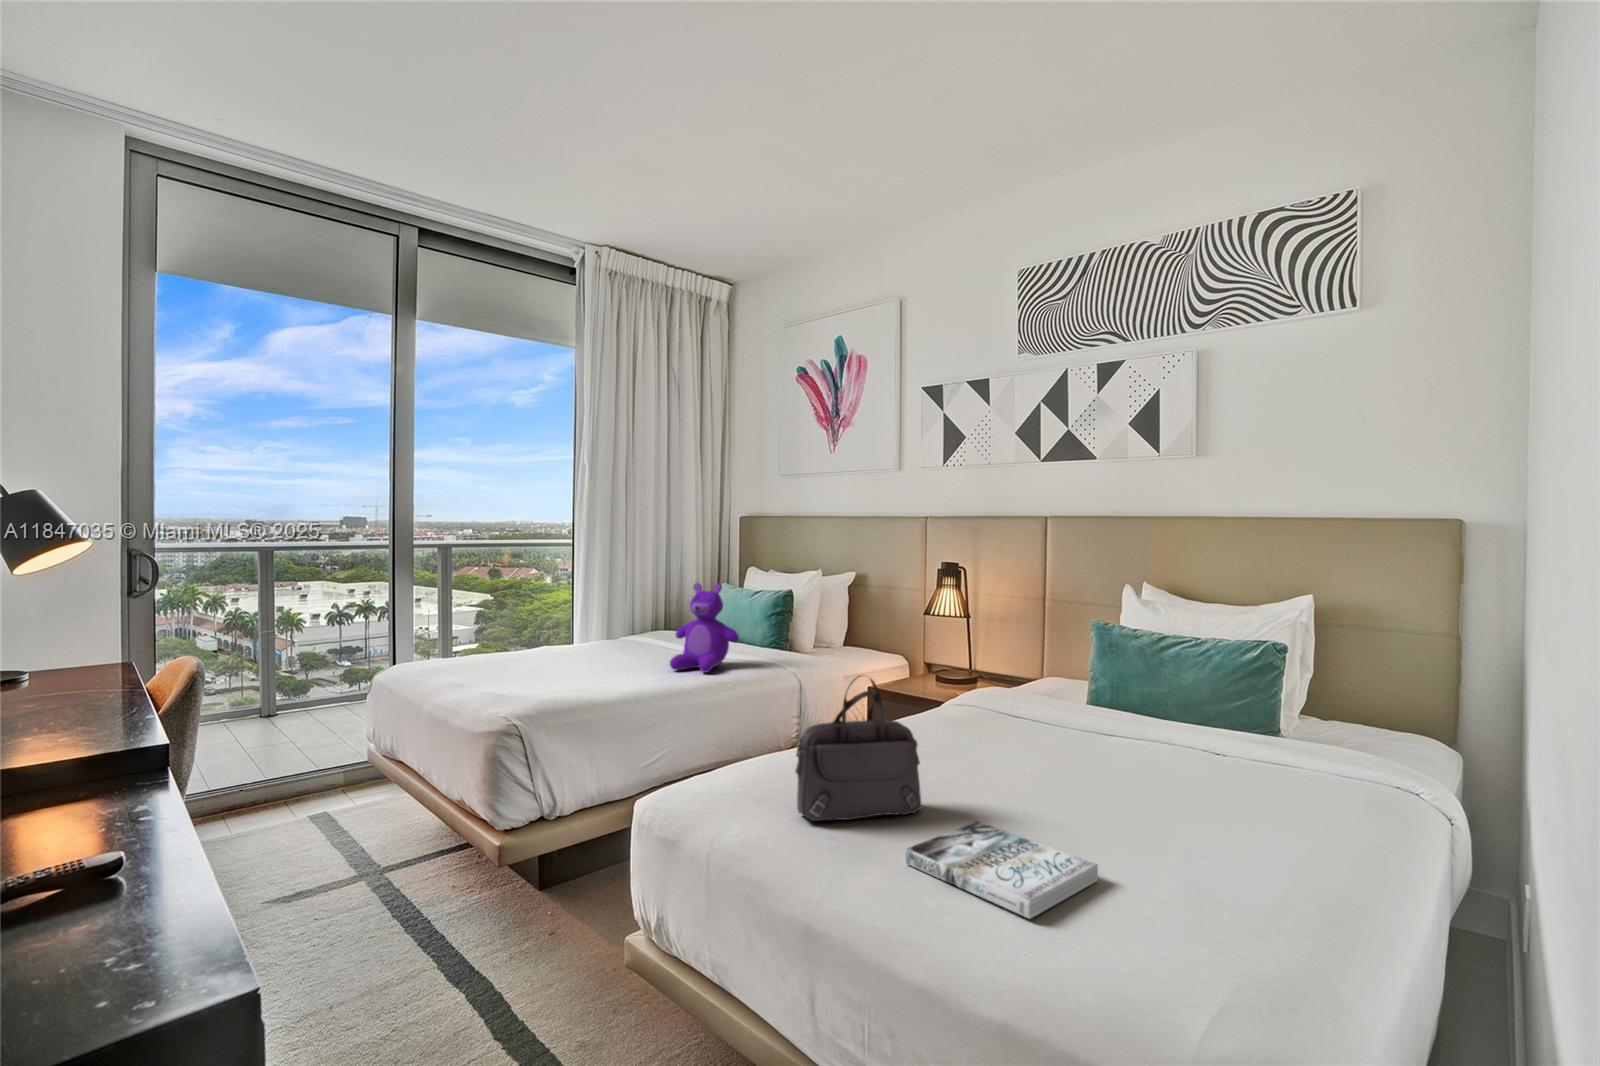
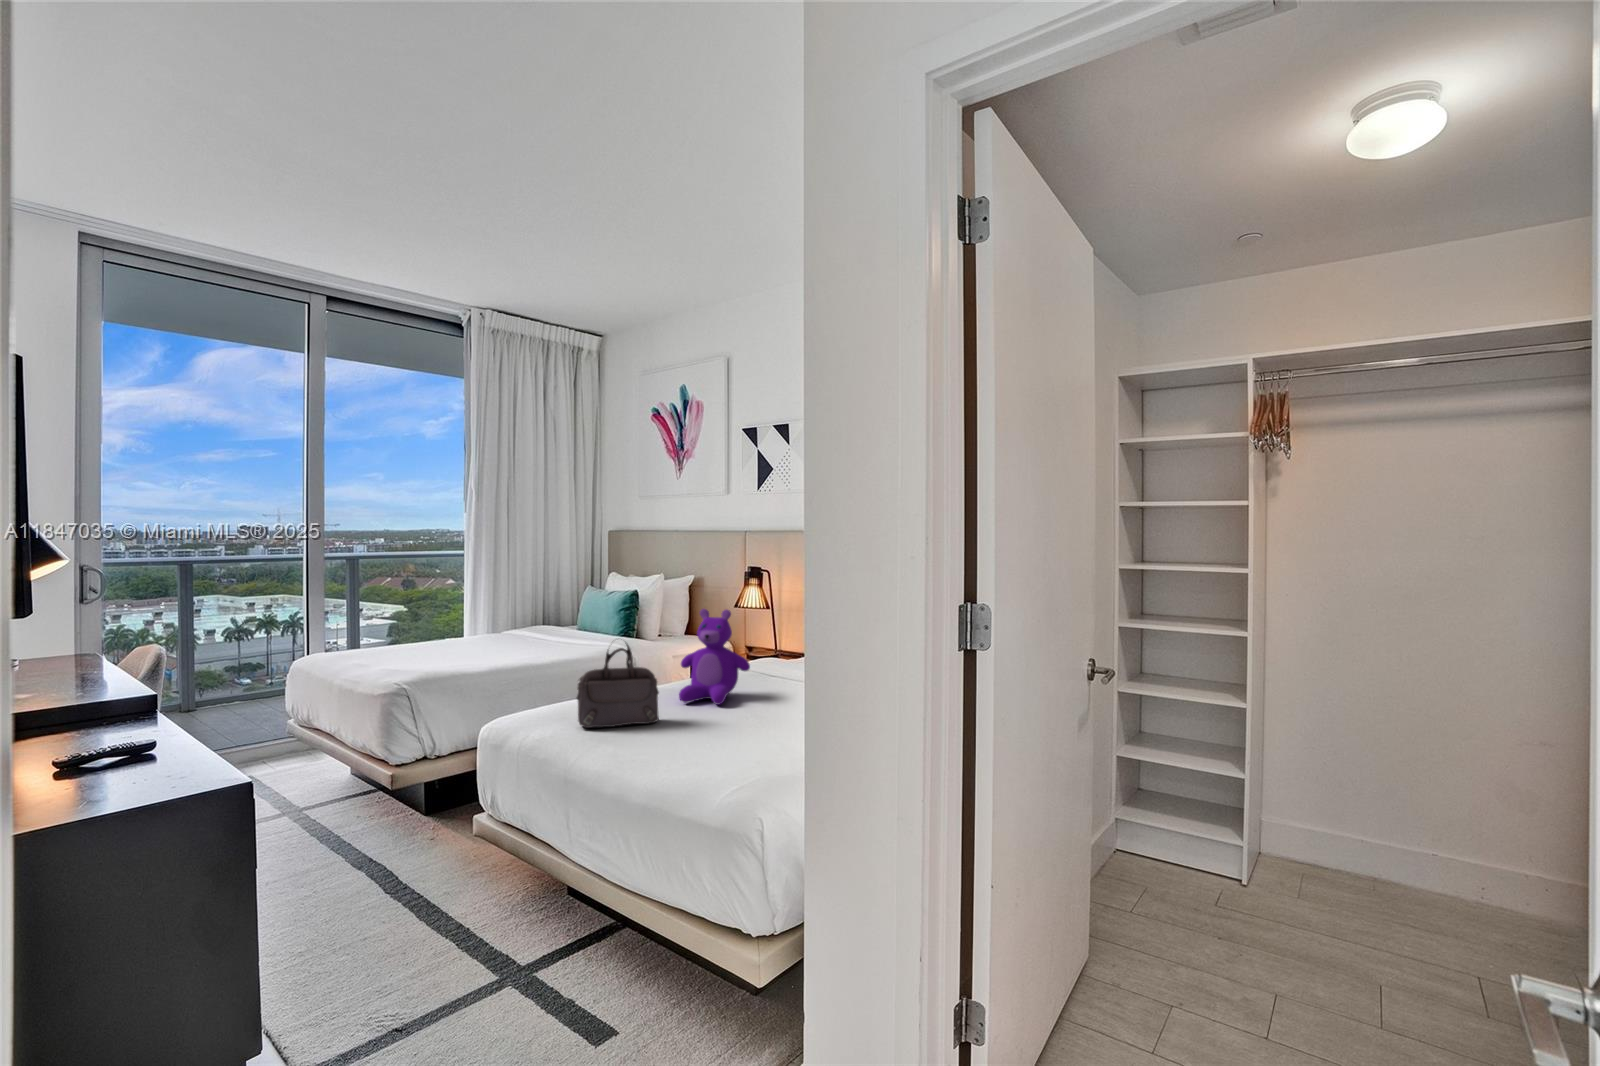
teddy bear: present [670,583,739,673] -> present [679,609,750,705]
book: present [906,821,1098,919] -> none [630,723,735,761]

